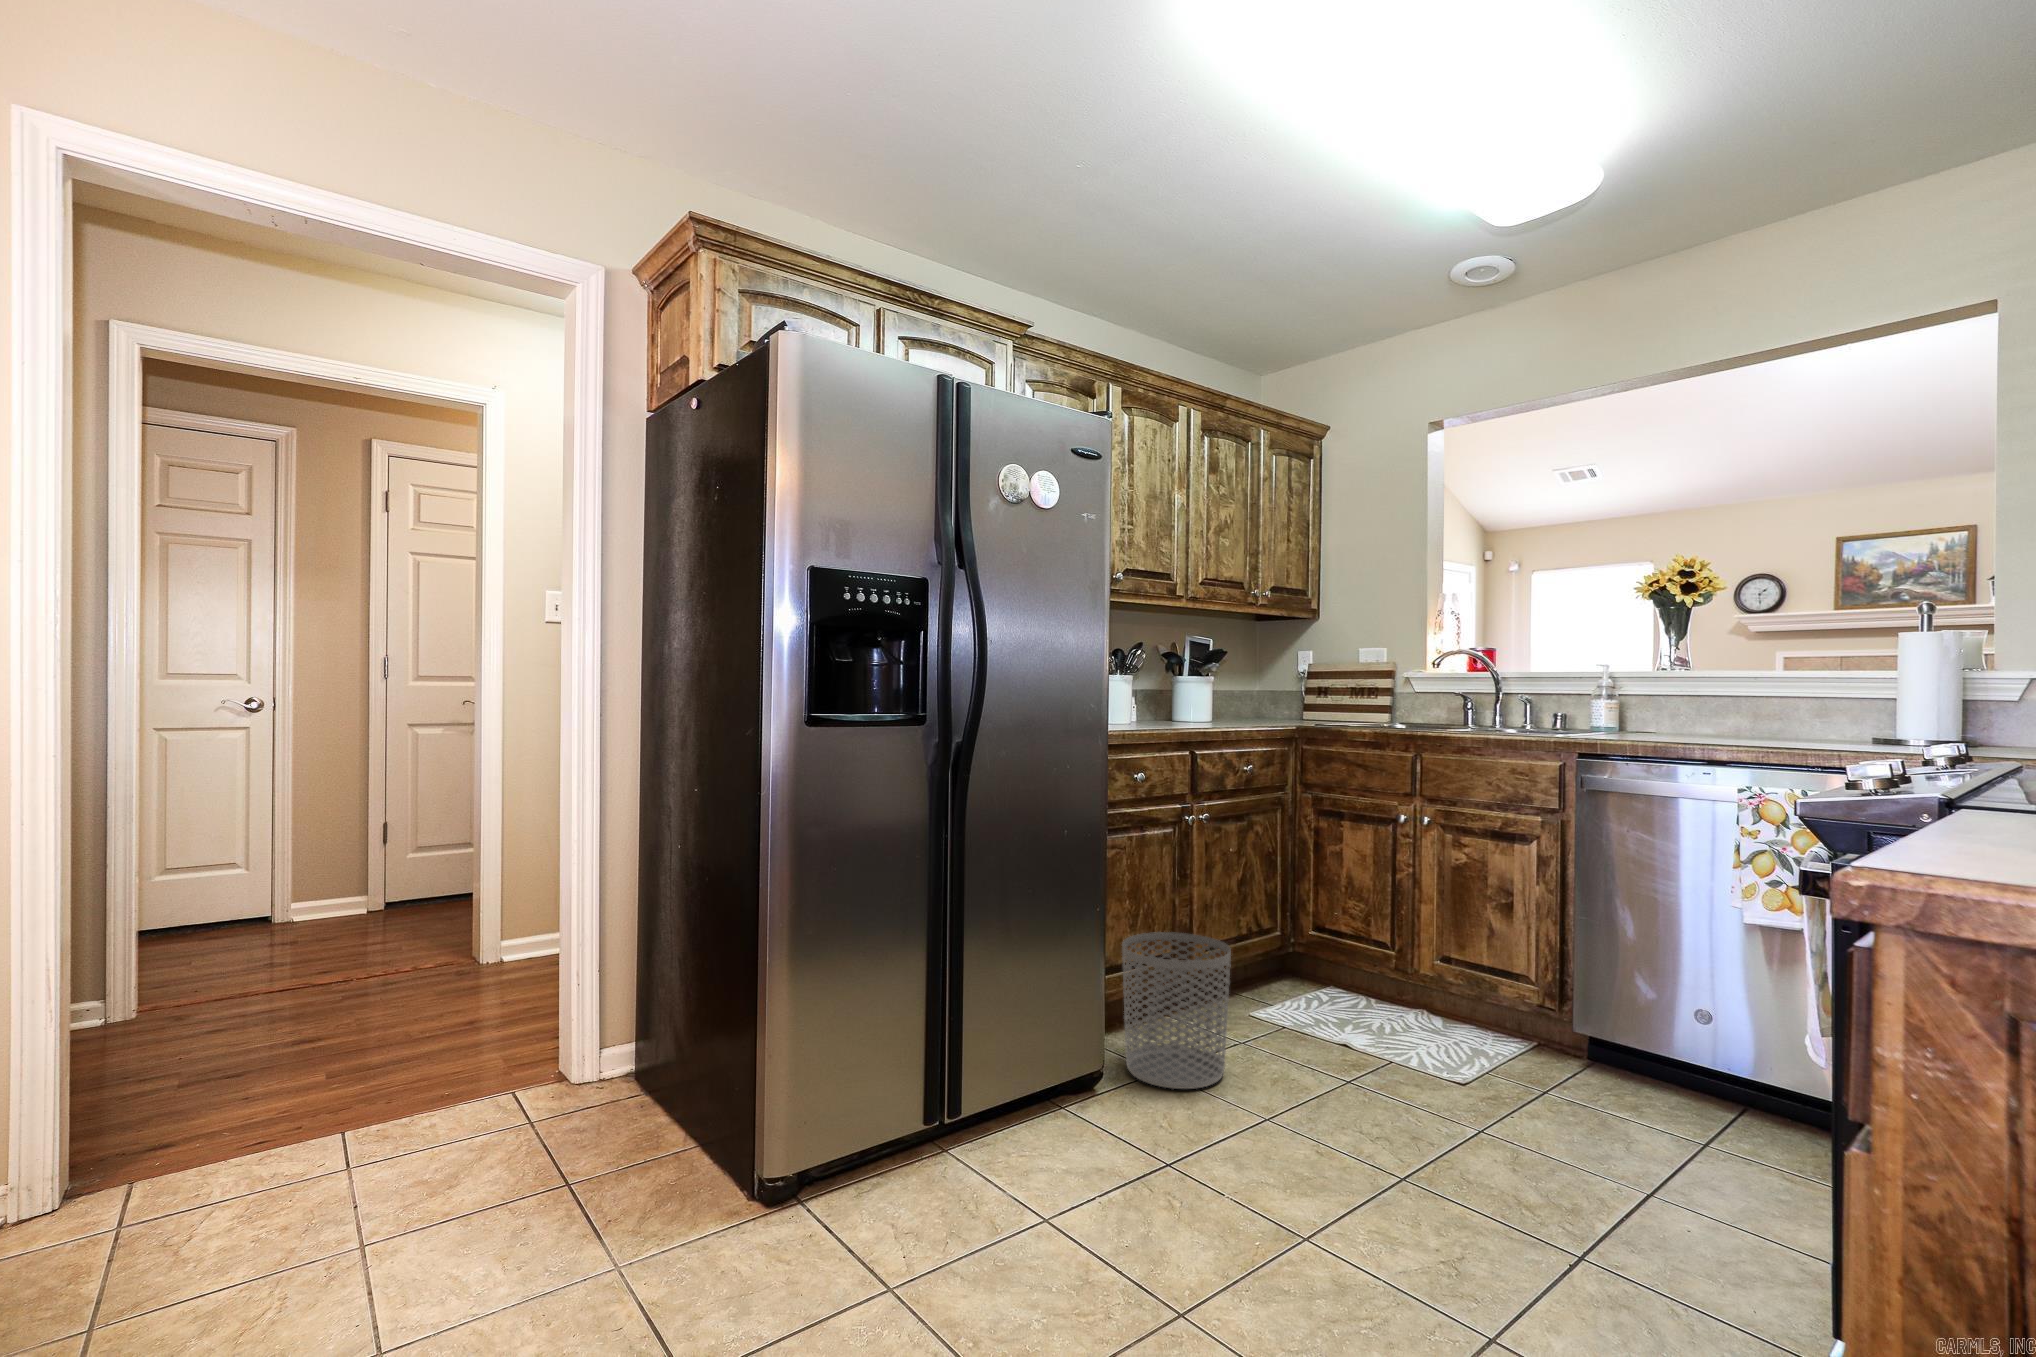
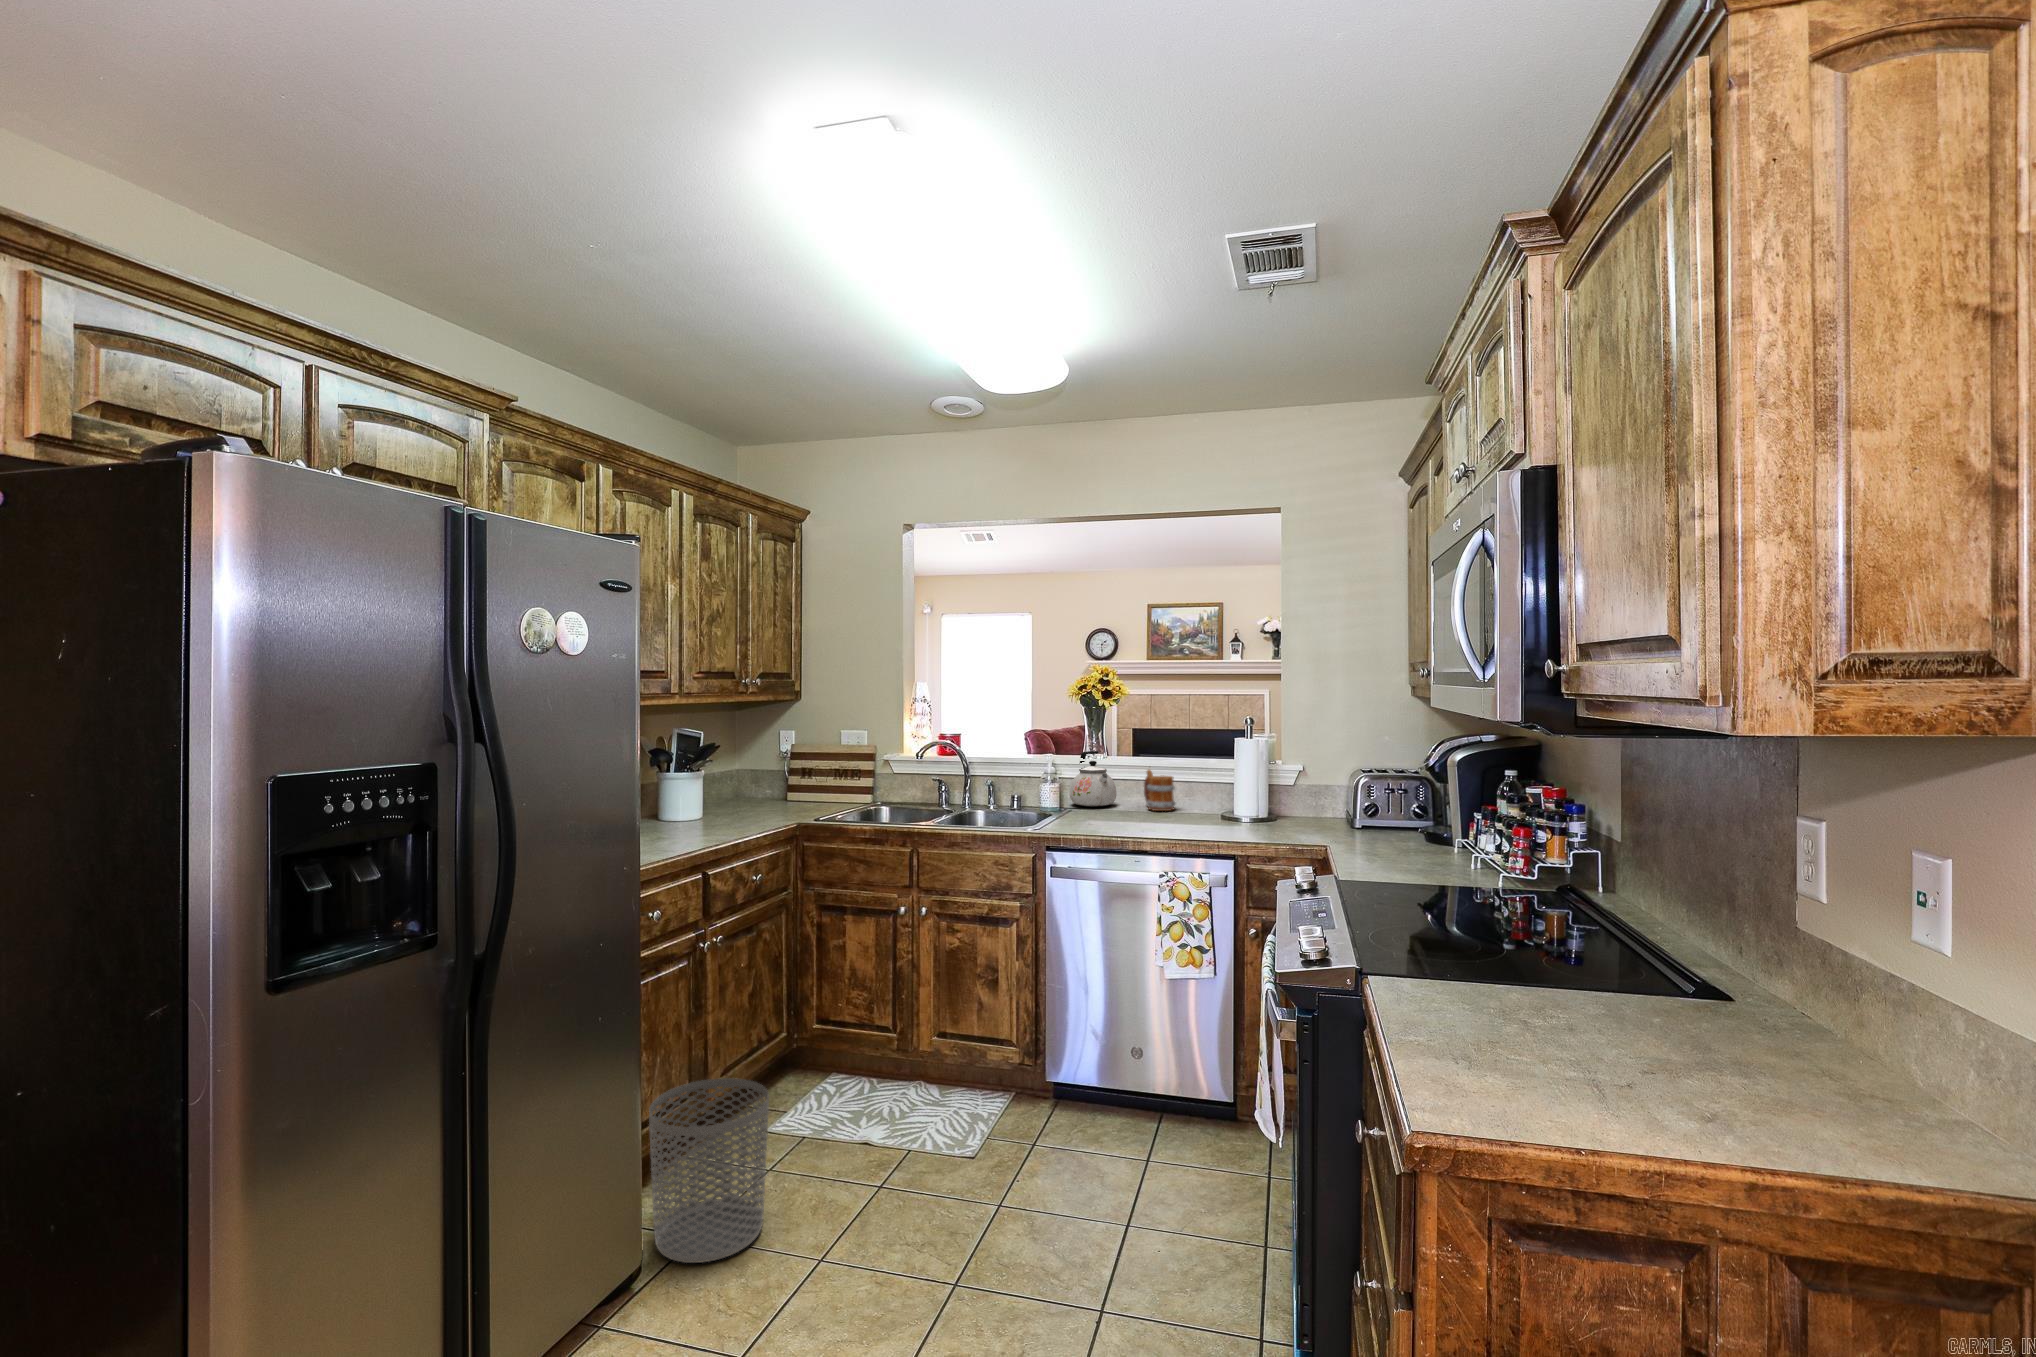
kettle: none [1633,661,1702,729] -> present [1070,751,1116,807]
mug: none [1743,684,1793,734] -> present [1144,770,1176,811]

